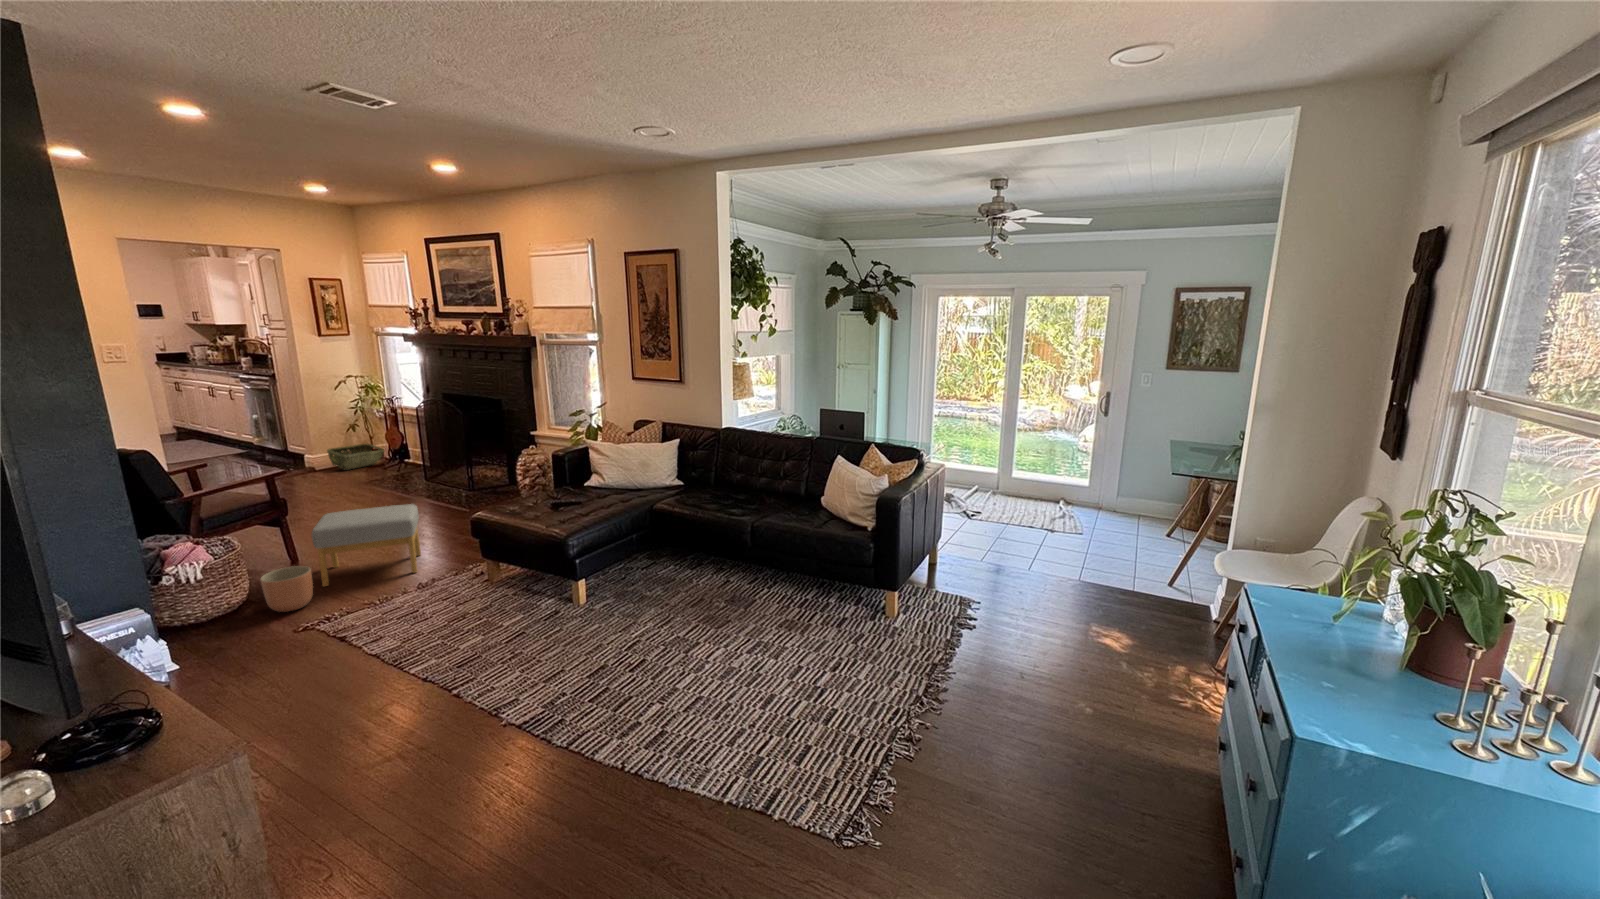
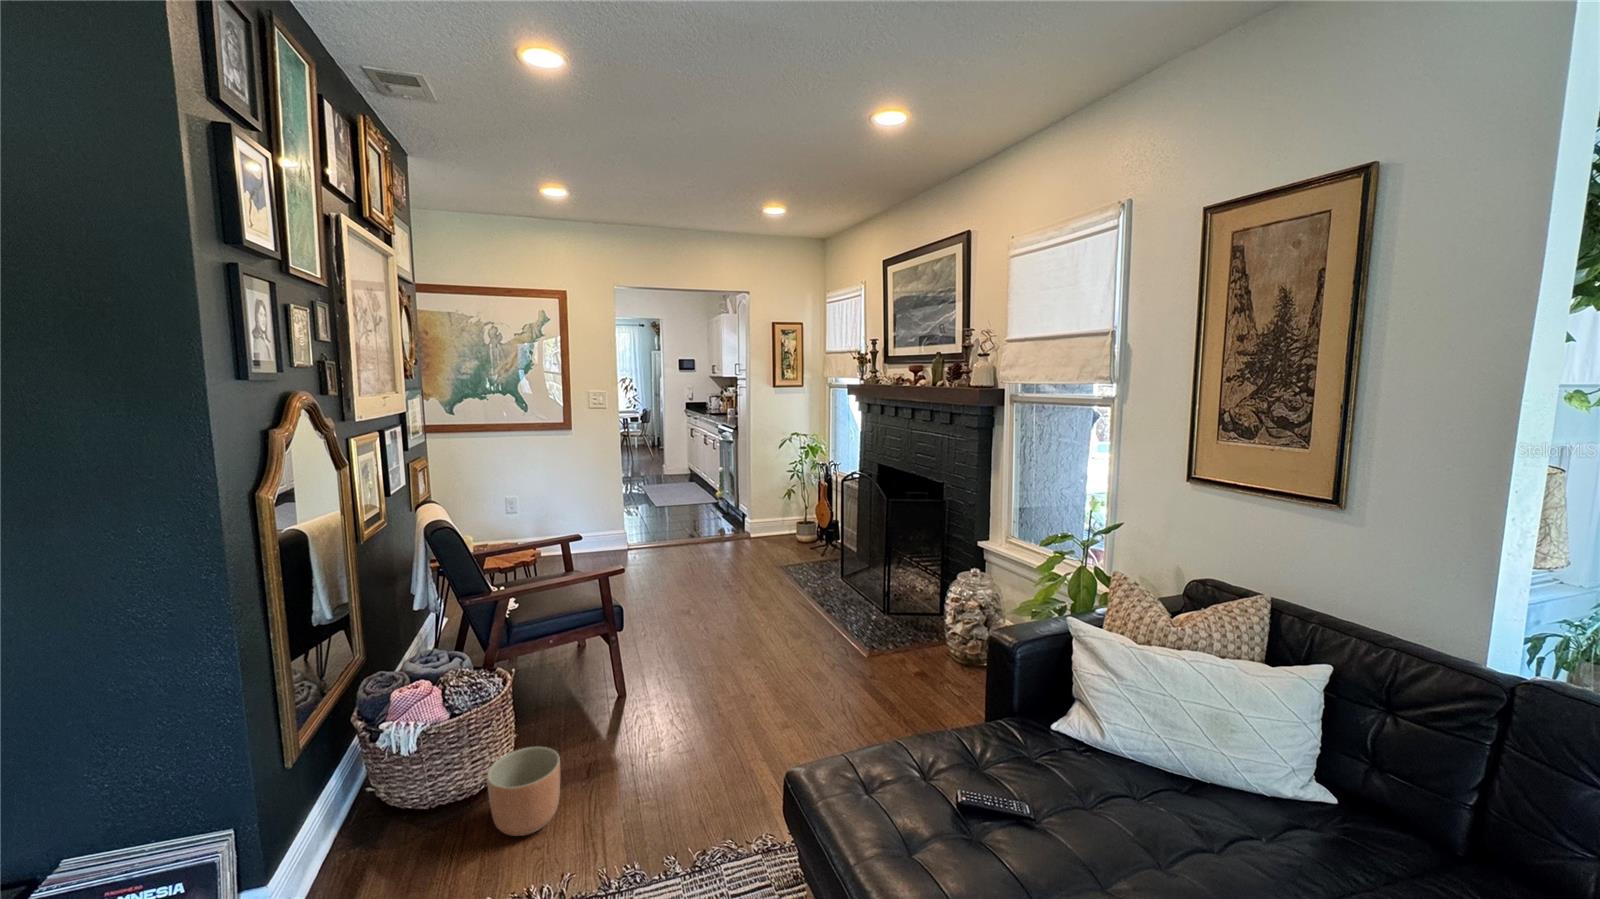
woven basket: present [327,444,384,470] -> none [762,511,817,541]
footstool: present [312,504,421,587] -> none [591,648,757,805]

